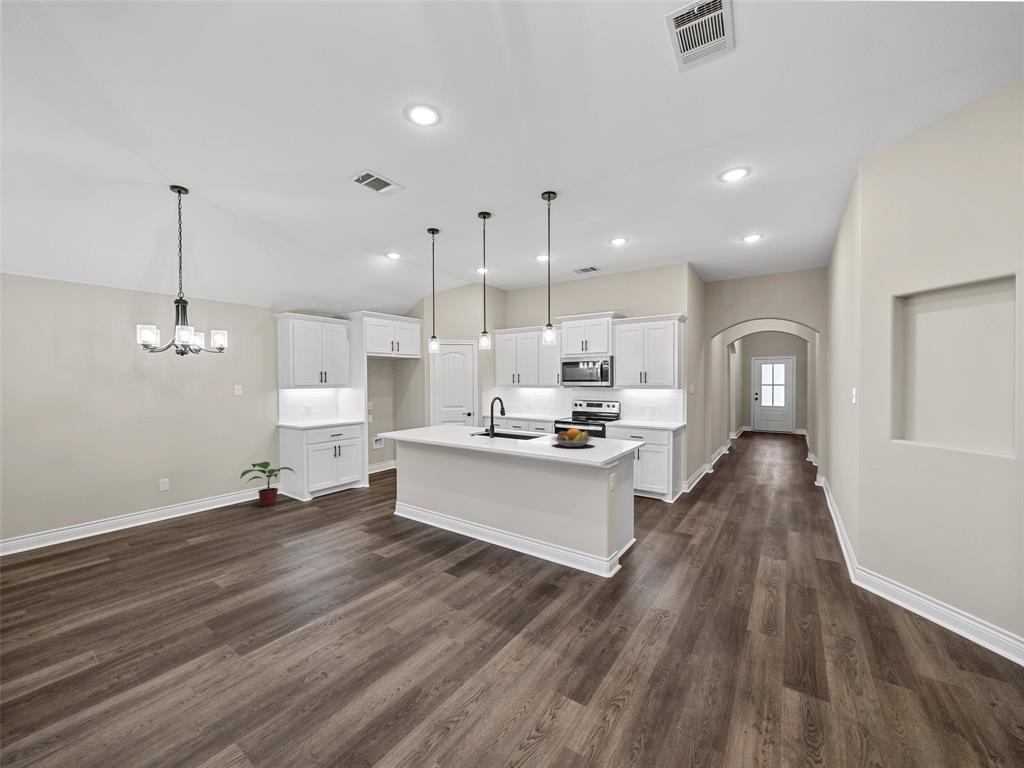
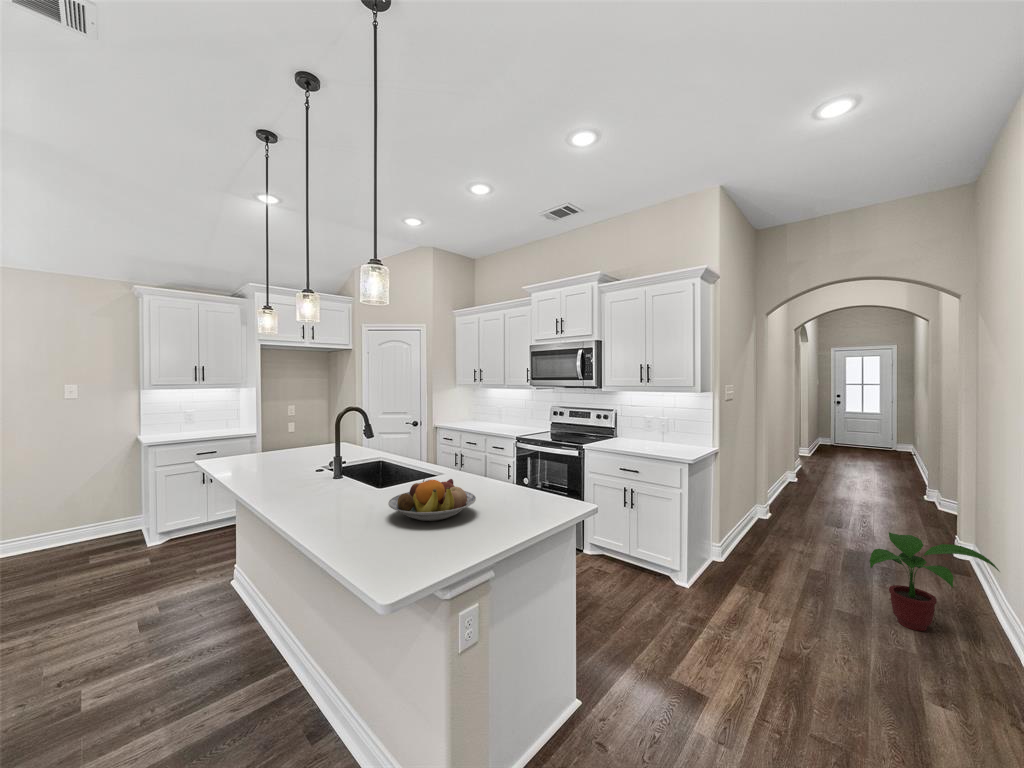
potted plant: present [240,462,295,507] -> present [869,532,1000,631]

